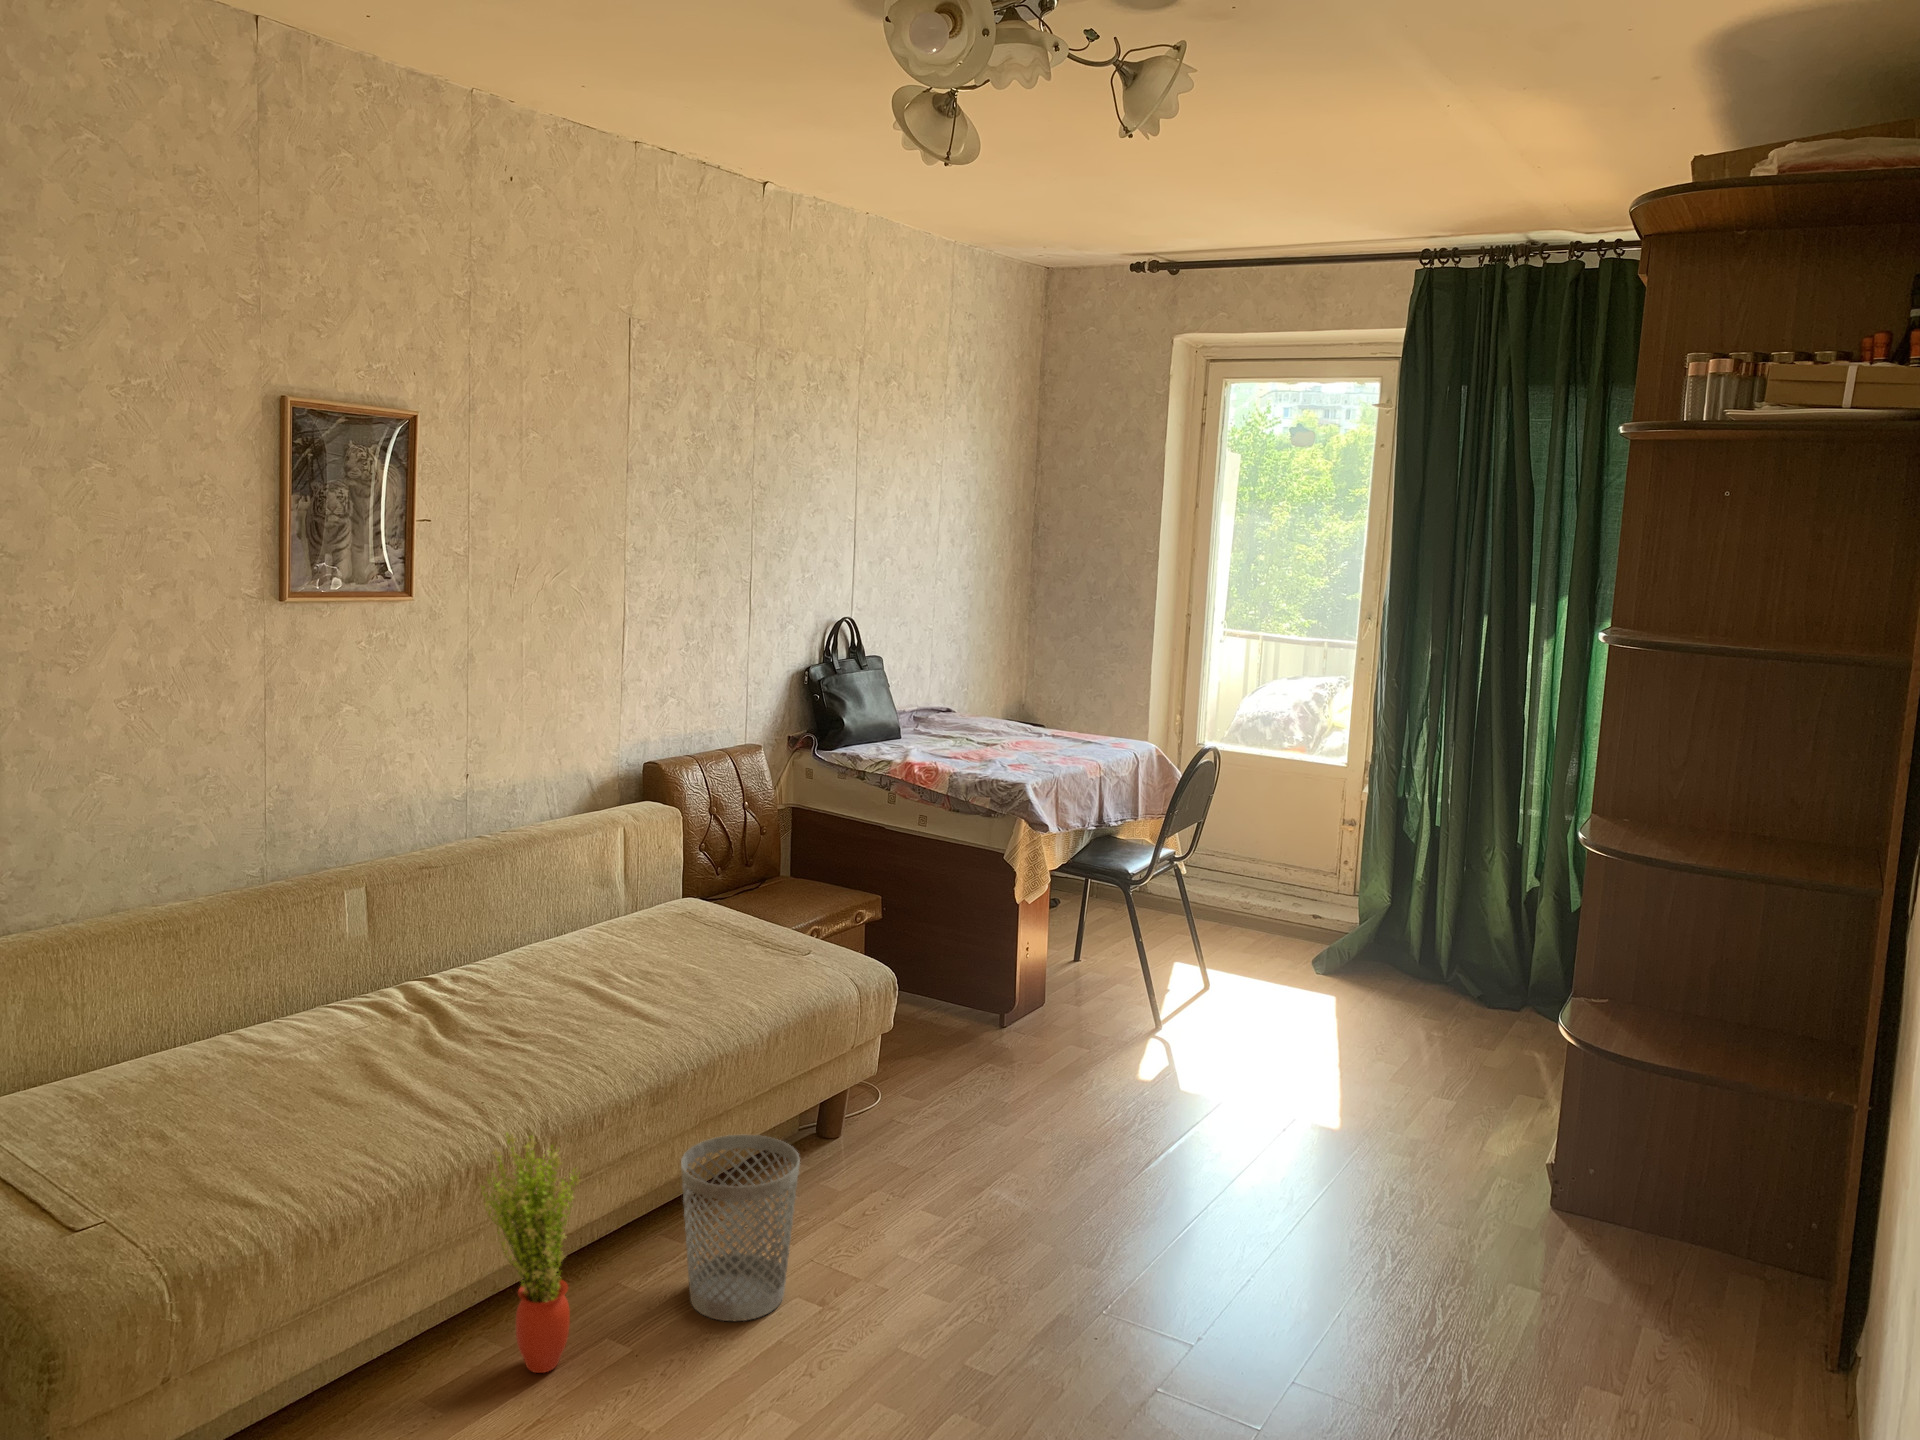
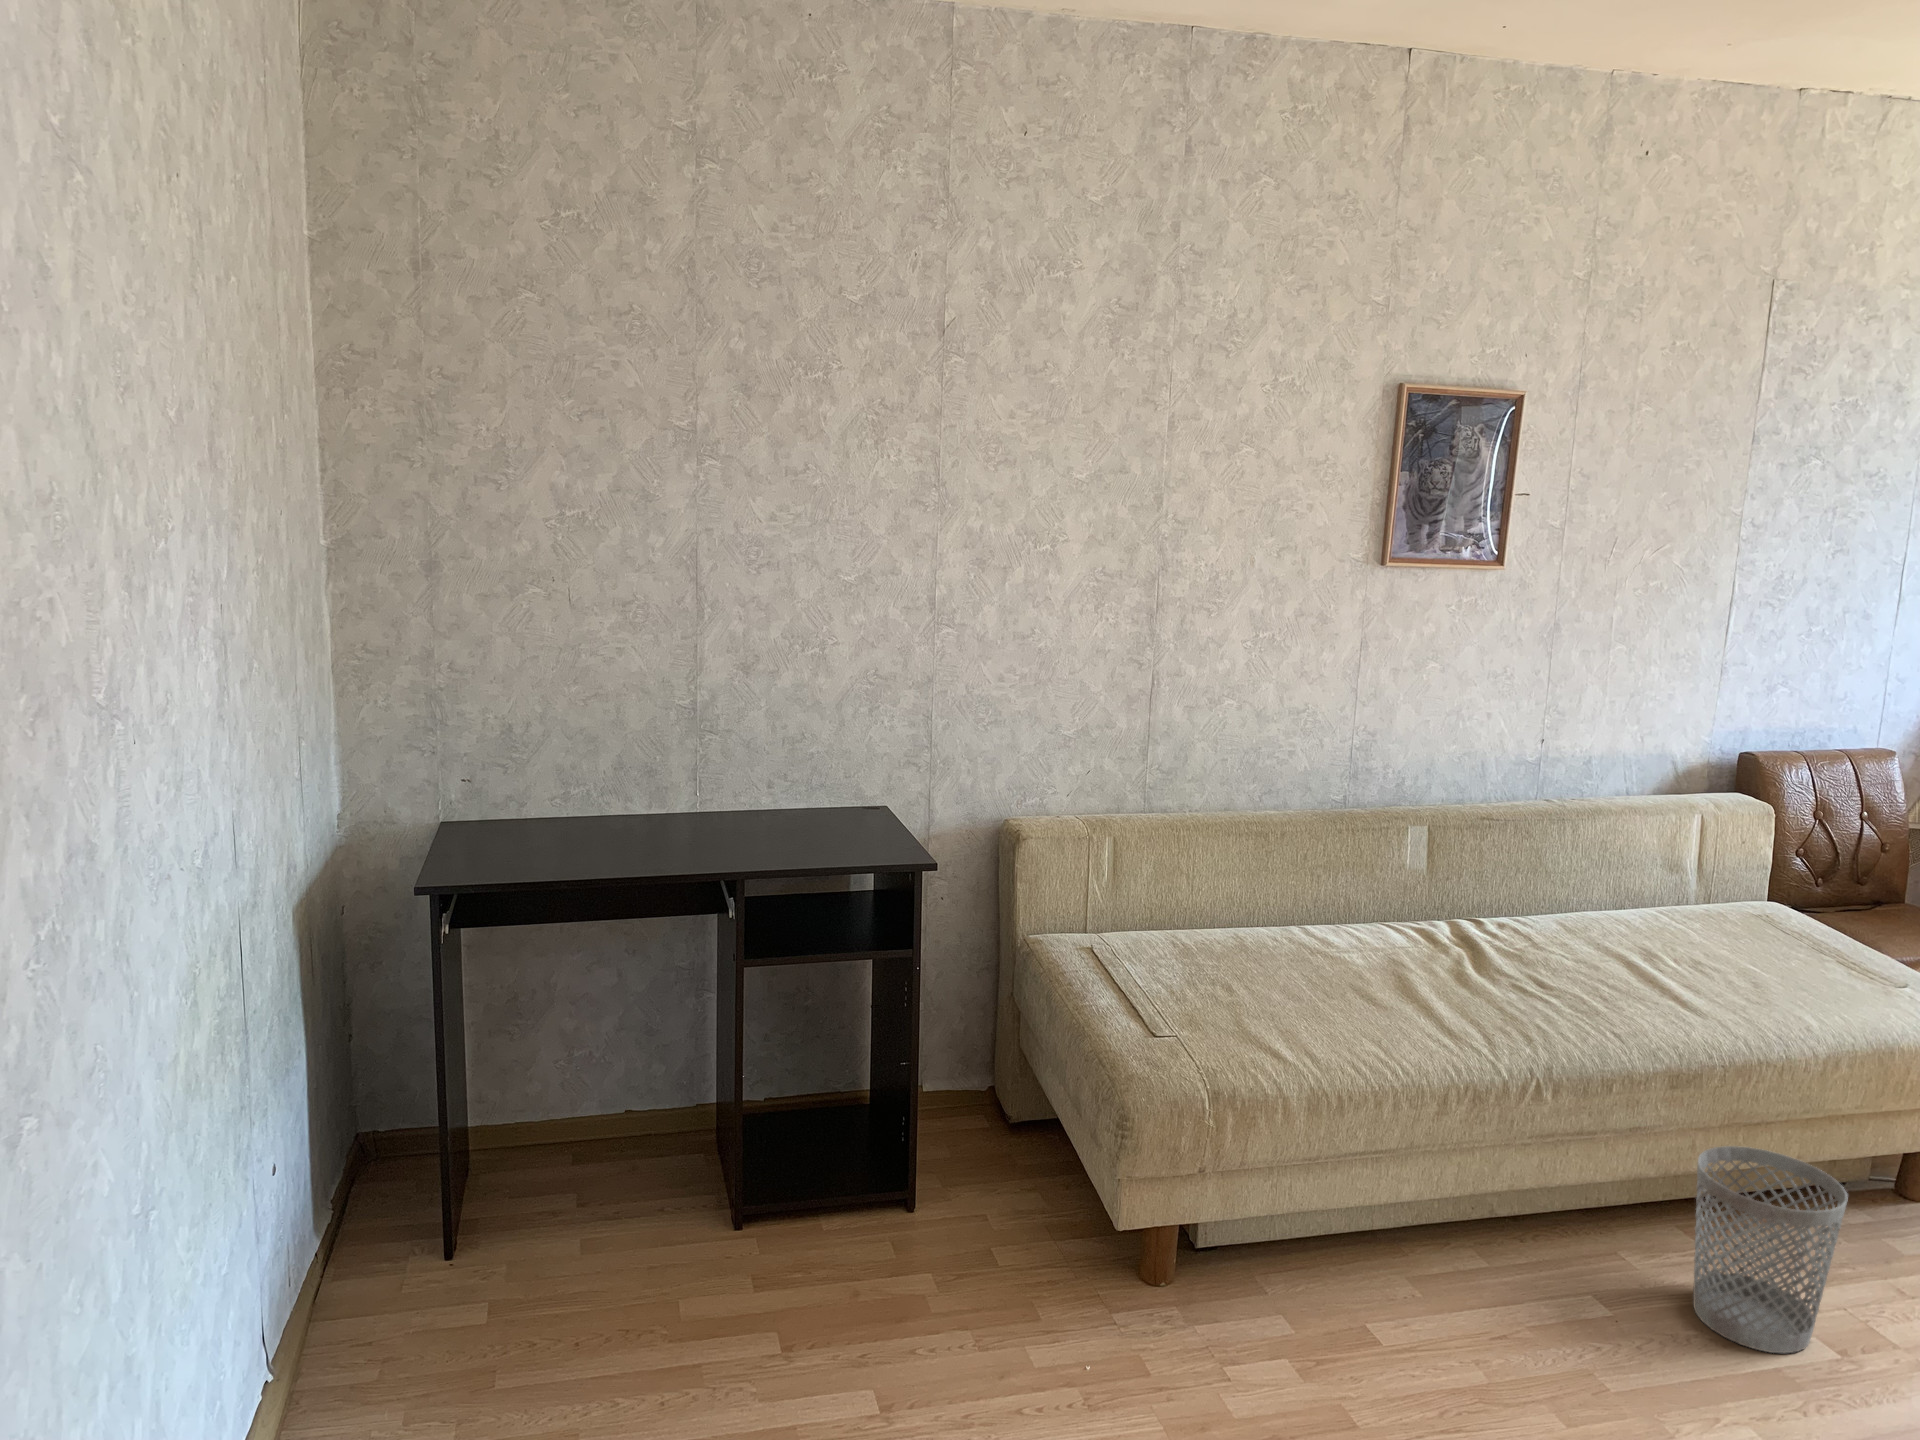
potted plant: present [481,1133,581,1373] -> none [1476,1067,1579,1307]

